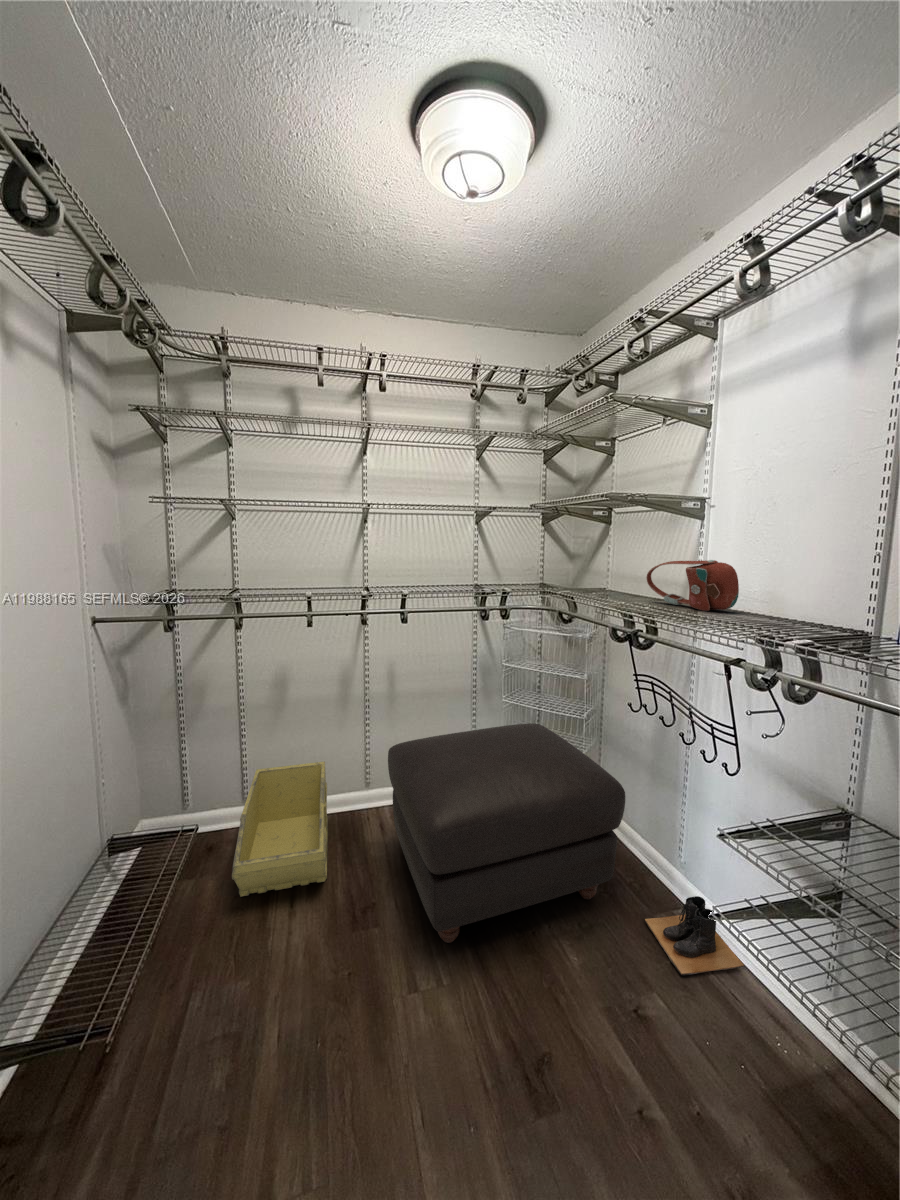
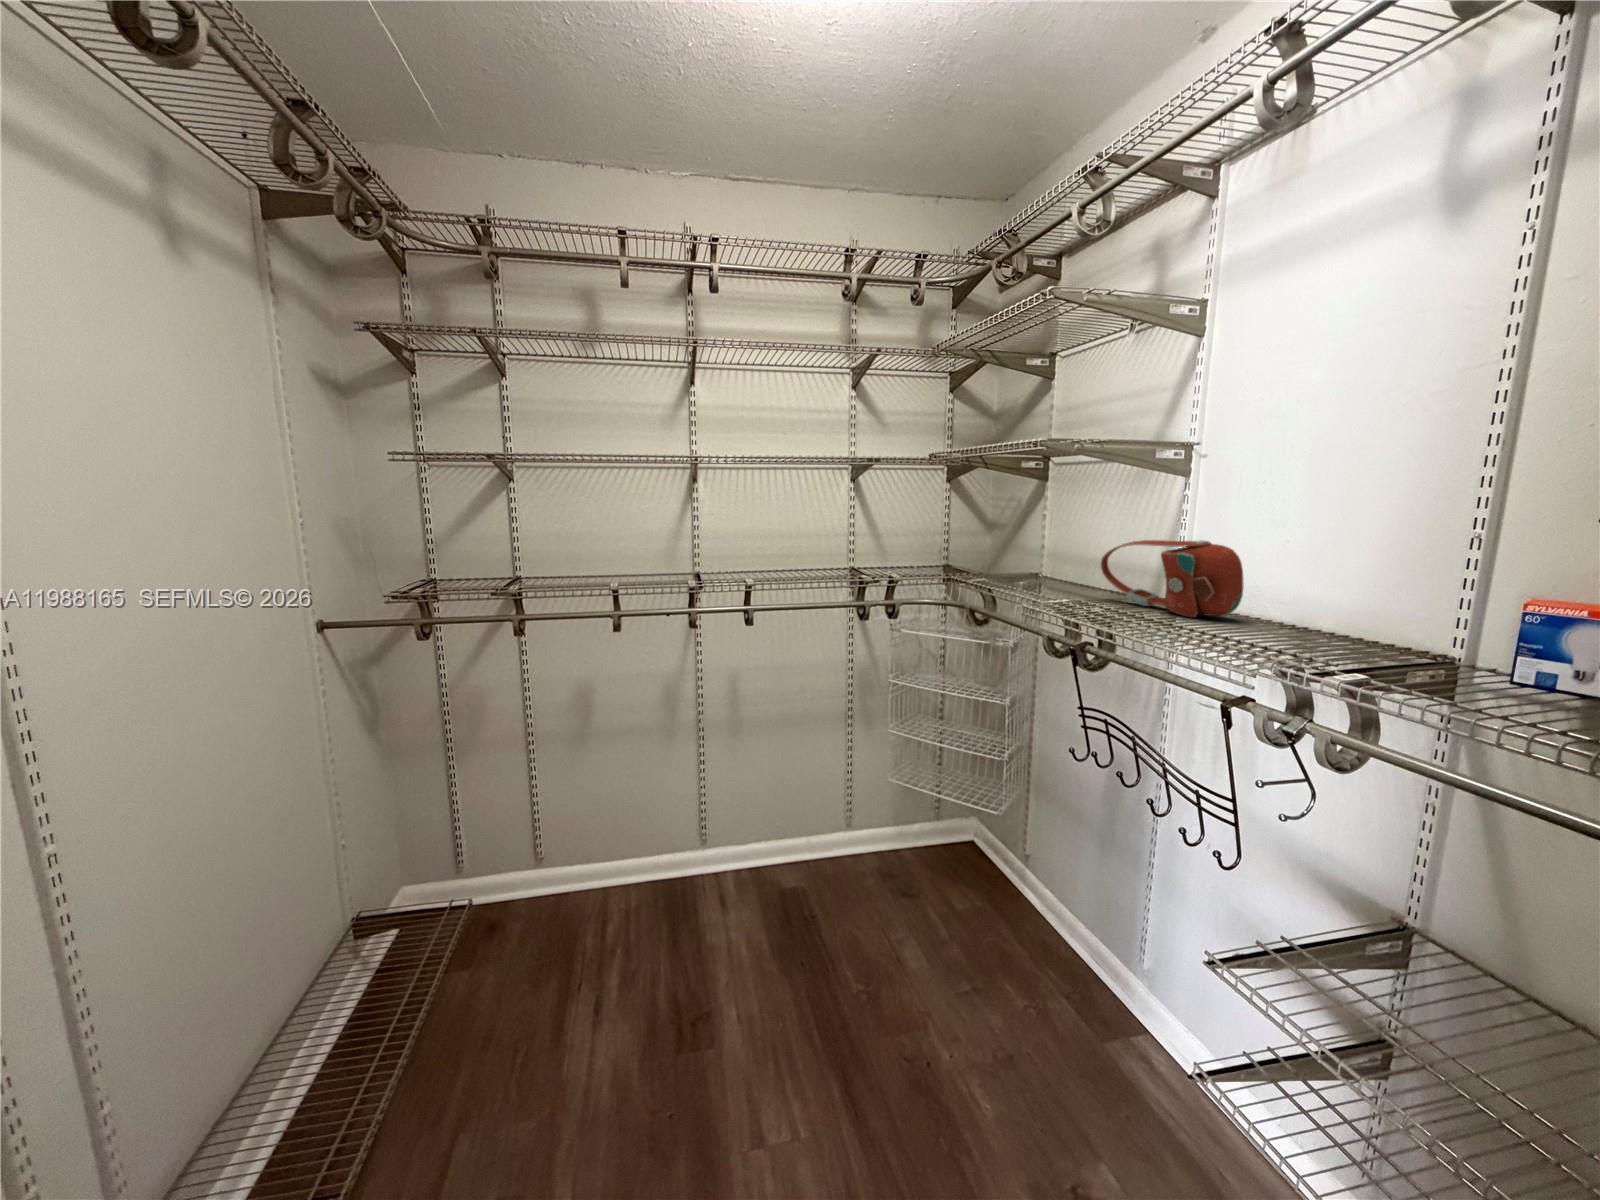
ottoman: present [388,723,625,943] -> none [725,769,1063,1085]
storage bin: present [232,762,328,897] -> none [507,816,646,1005]
boots: present [645,896,744,975] -> none [1089,1033,1238,1151]

